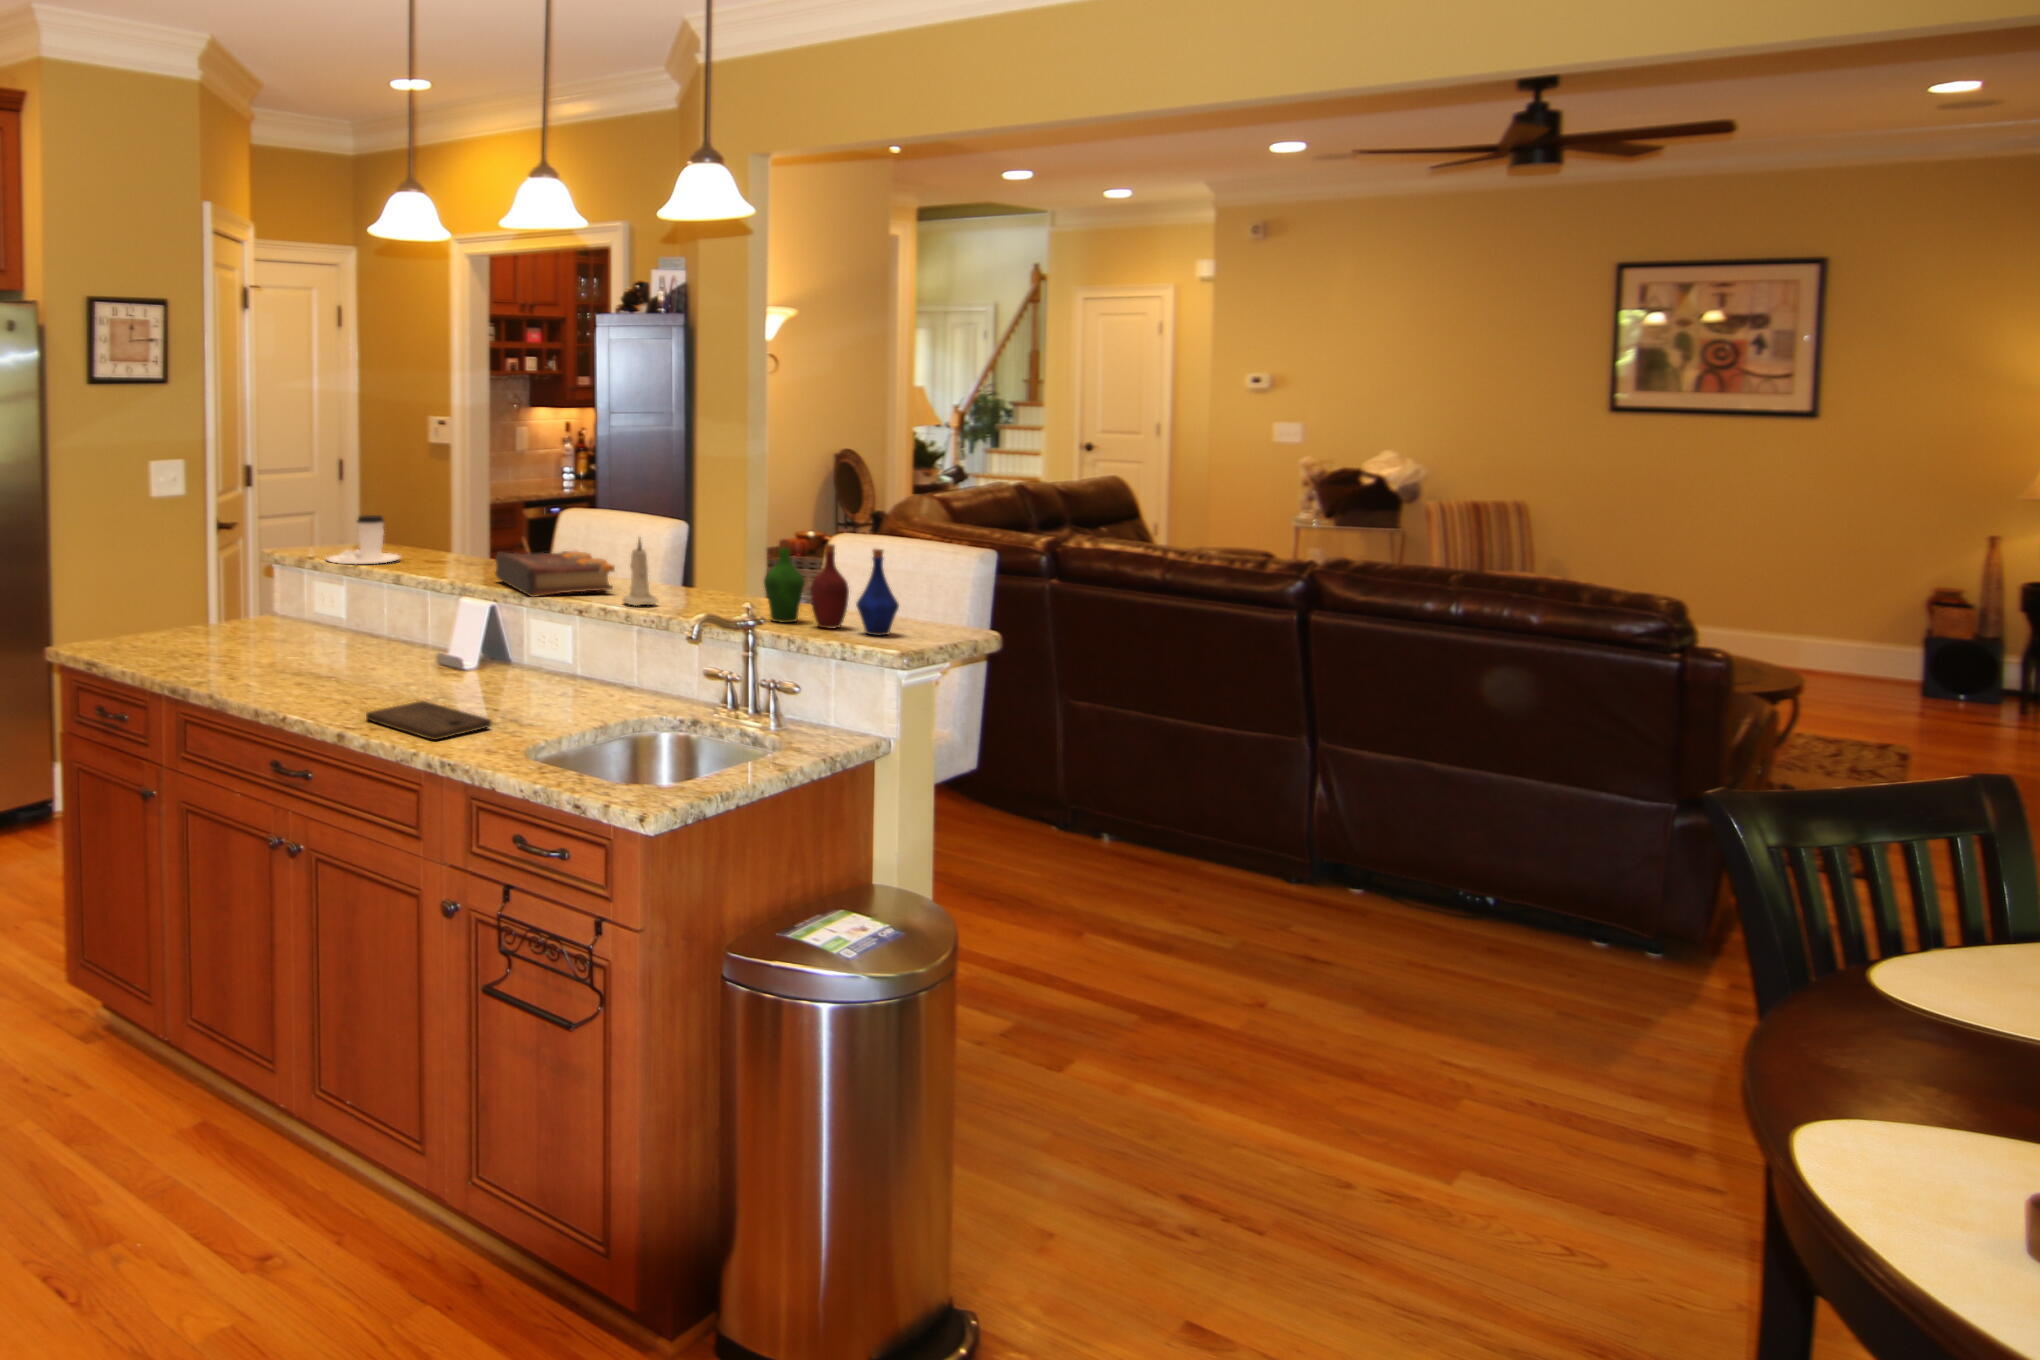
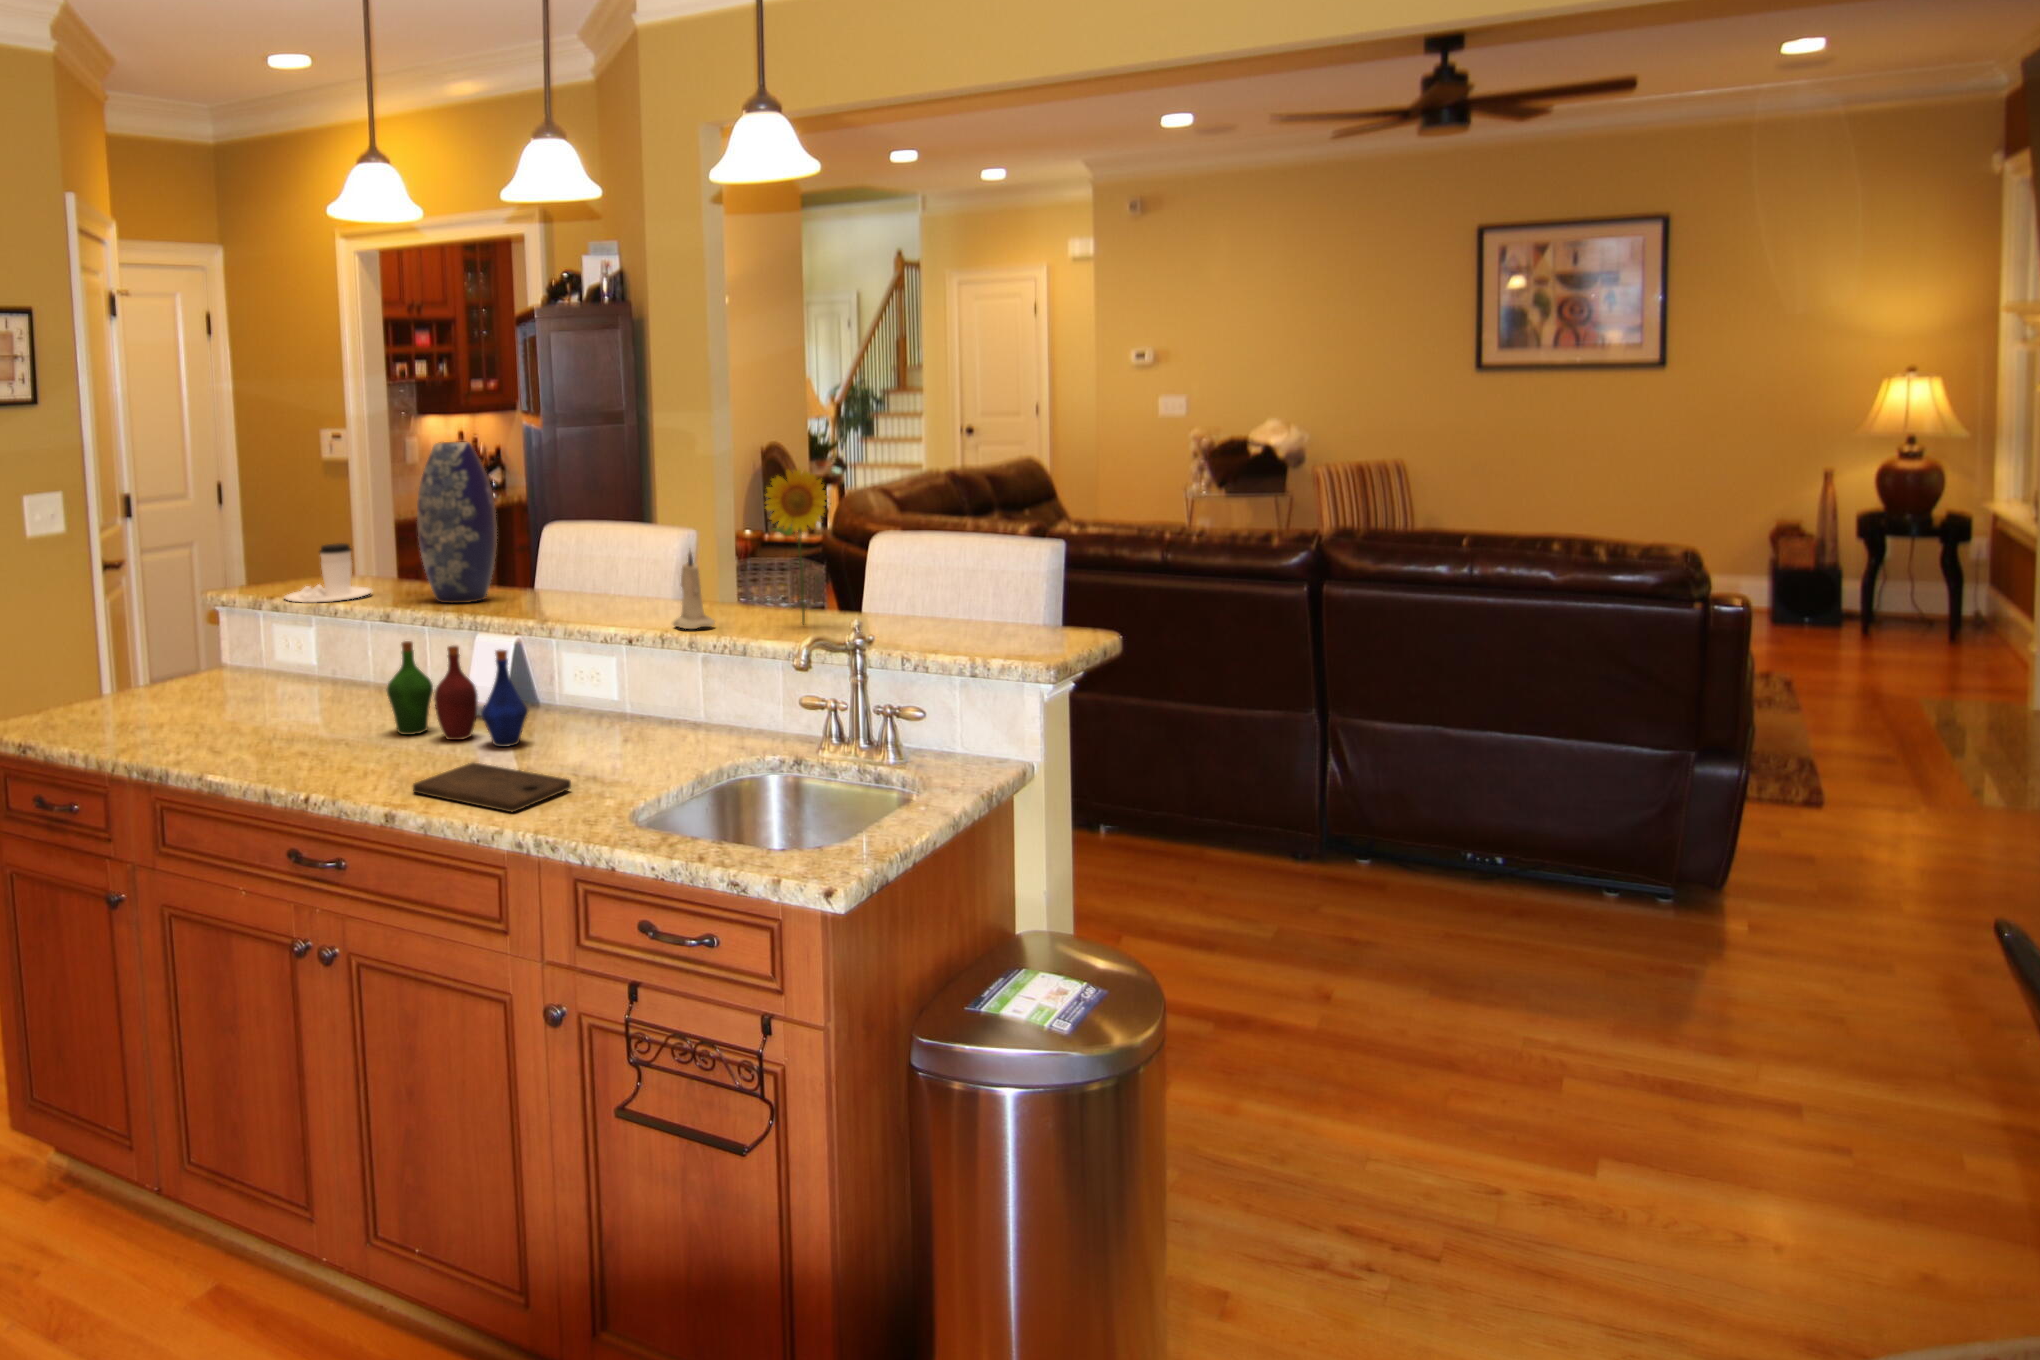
vase: none [435,433,502,573] -> present [417,441,497,603]
flower: none [701,470,762,609] -> present [765,469,831,624]
bottle: present [764,540,899,636] -> present [387,641,528,747]
book: present [495,550,615,597] -> none [502,569,653,628]

